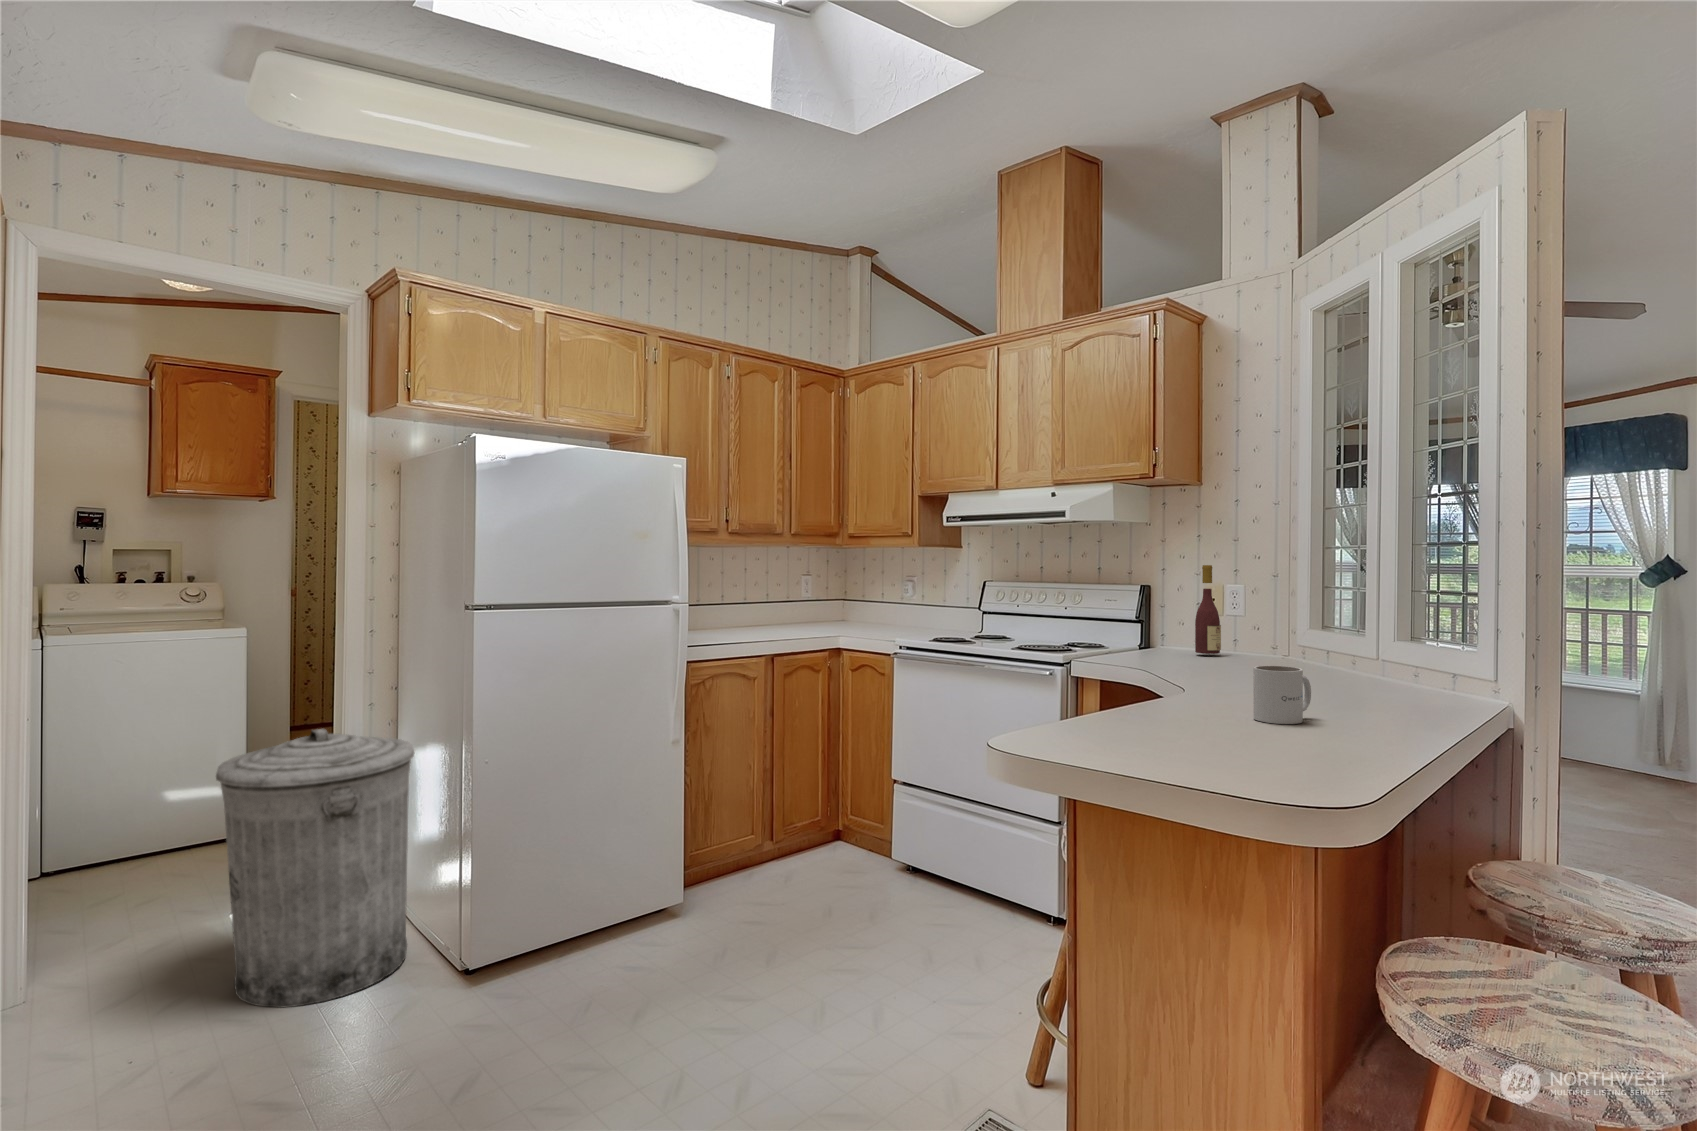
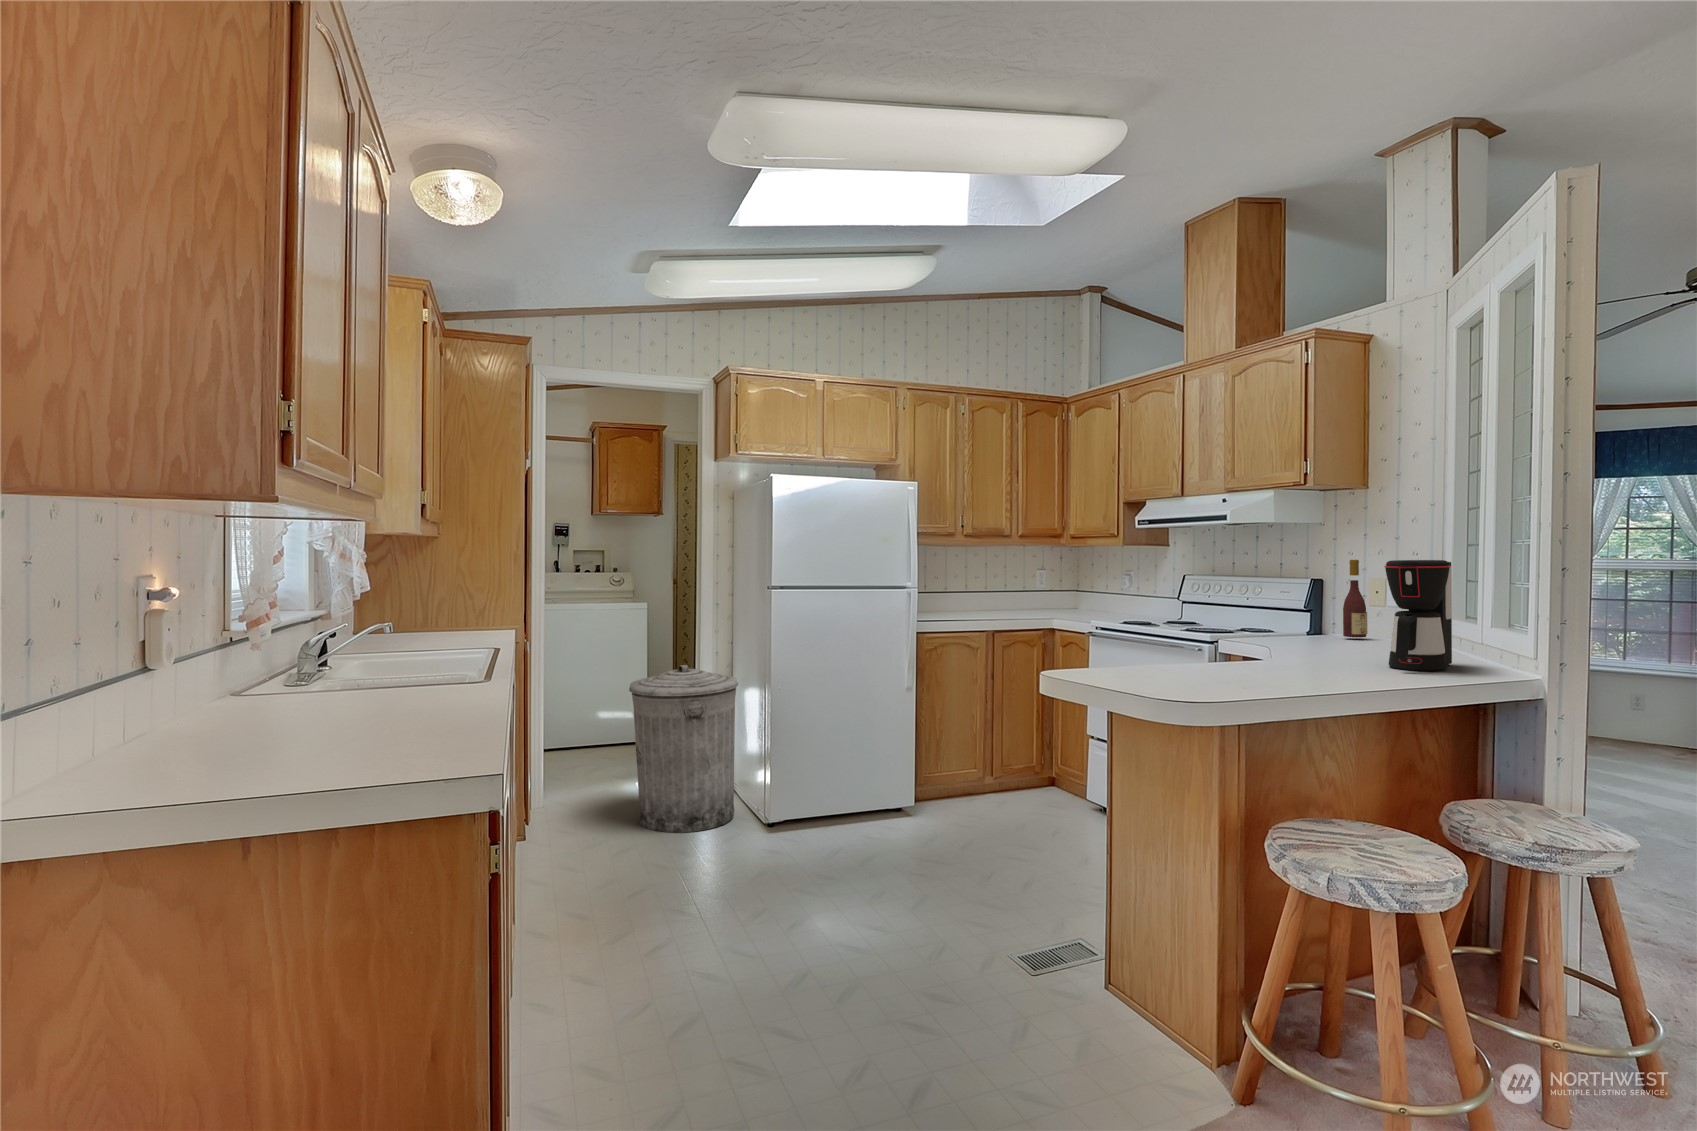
coffee maker: none [1343,566,1423,703] -> present [1384,560,1452,671]
mug: present [1253,666,1311,724] -> none [1262,634,1313,676]

